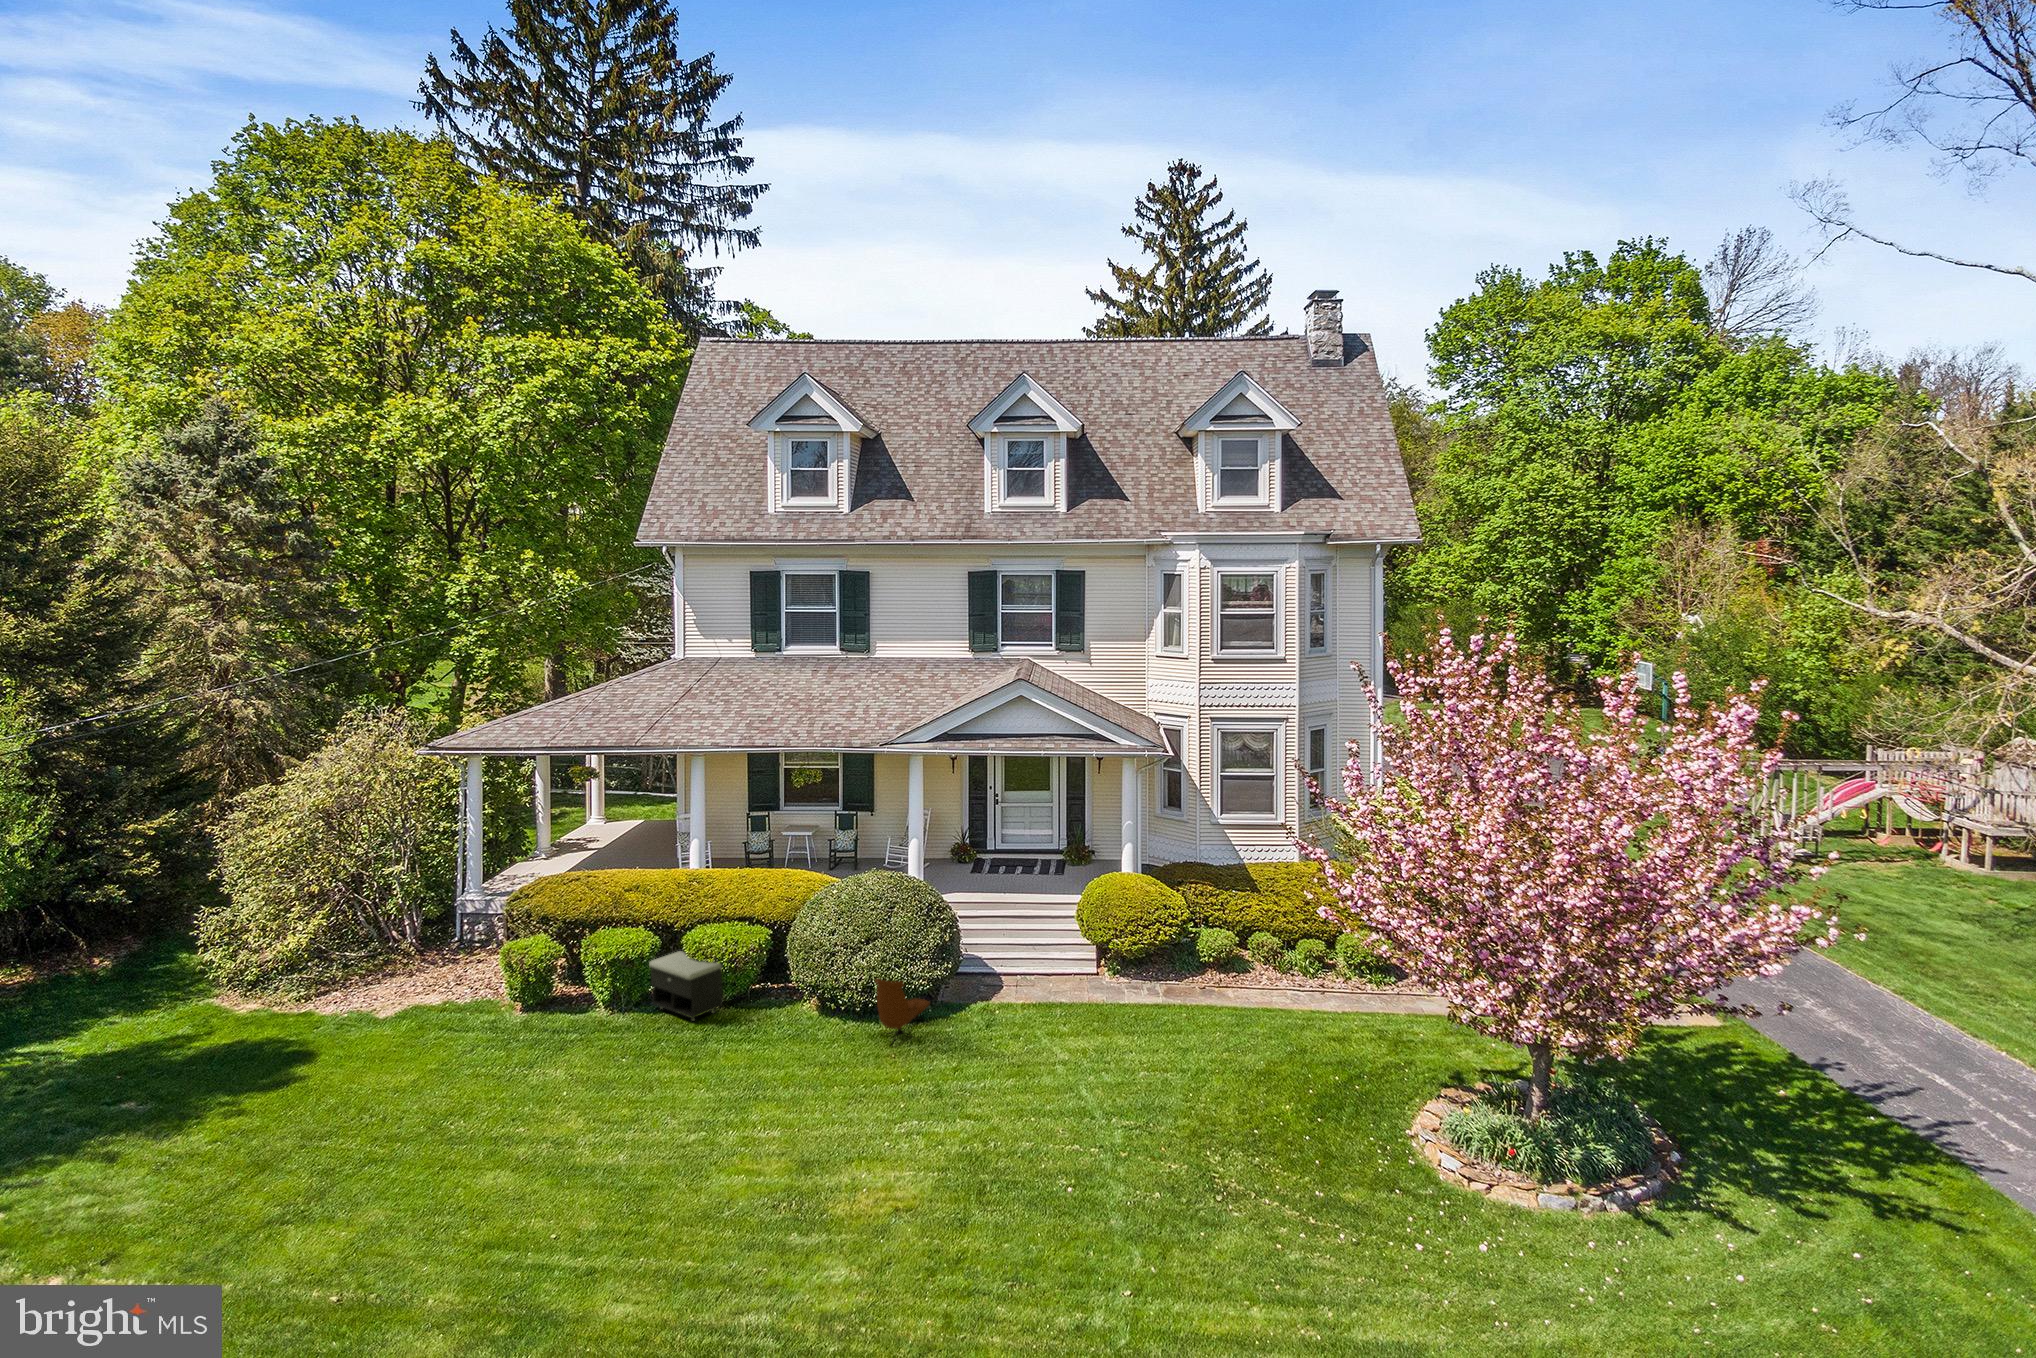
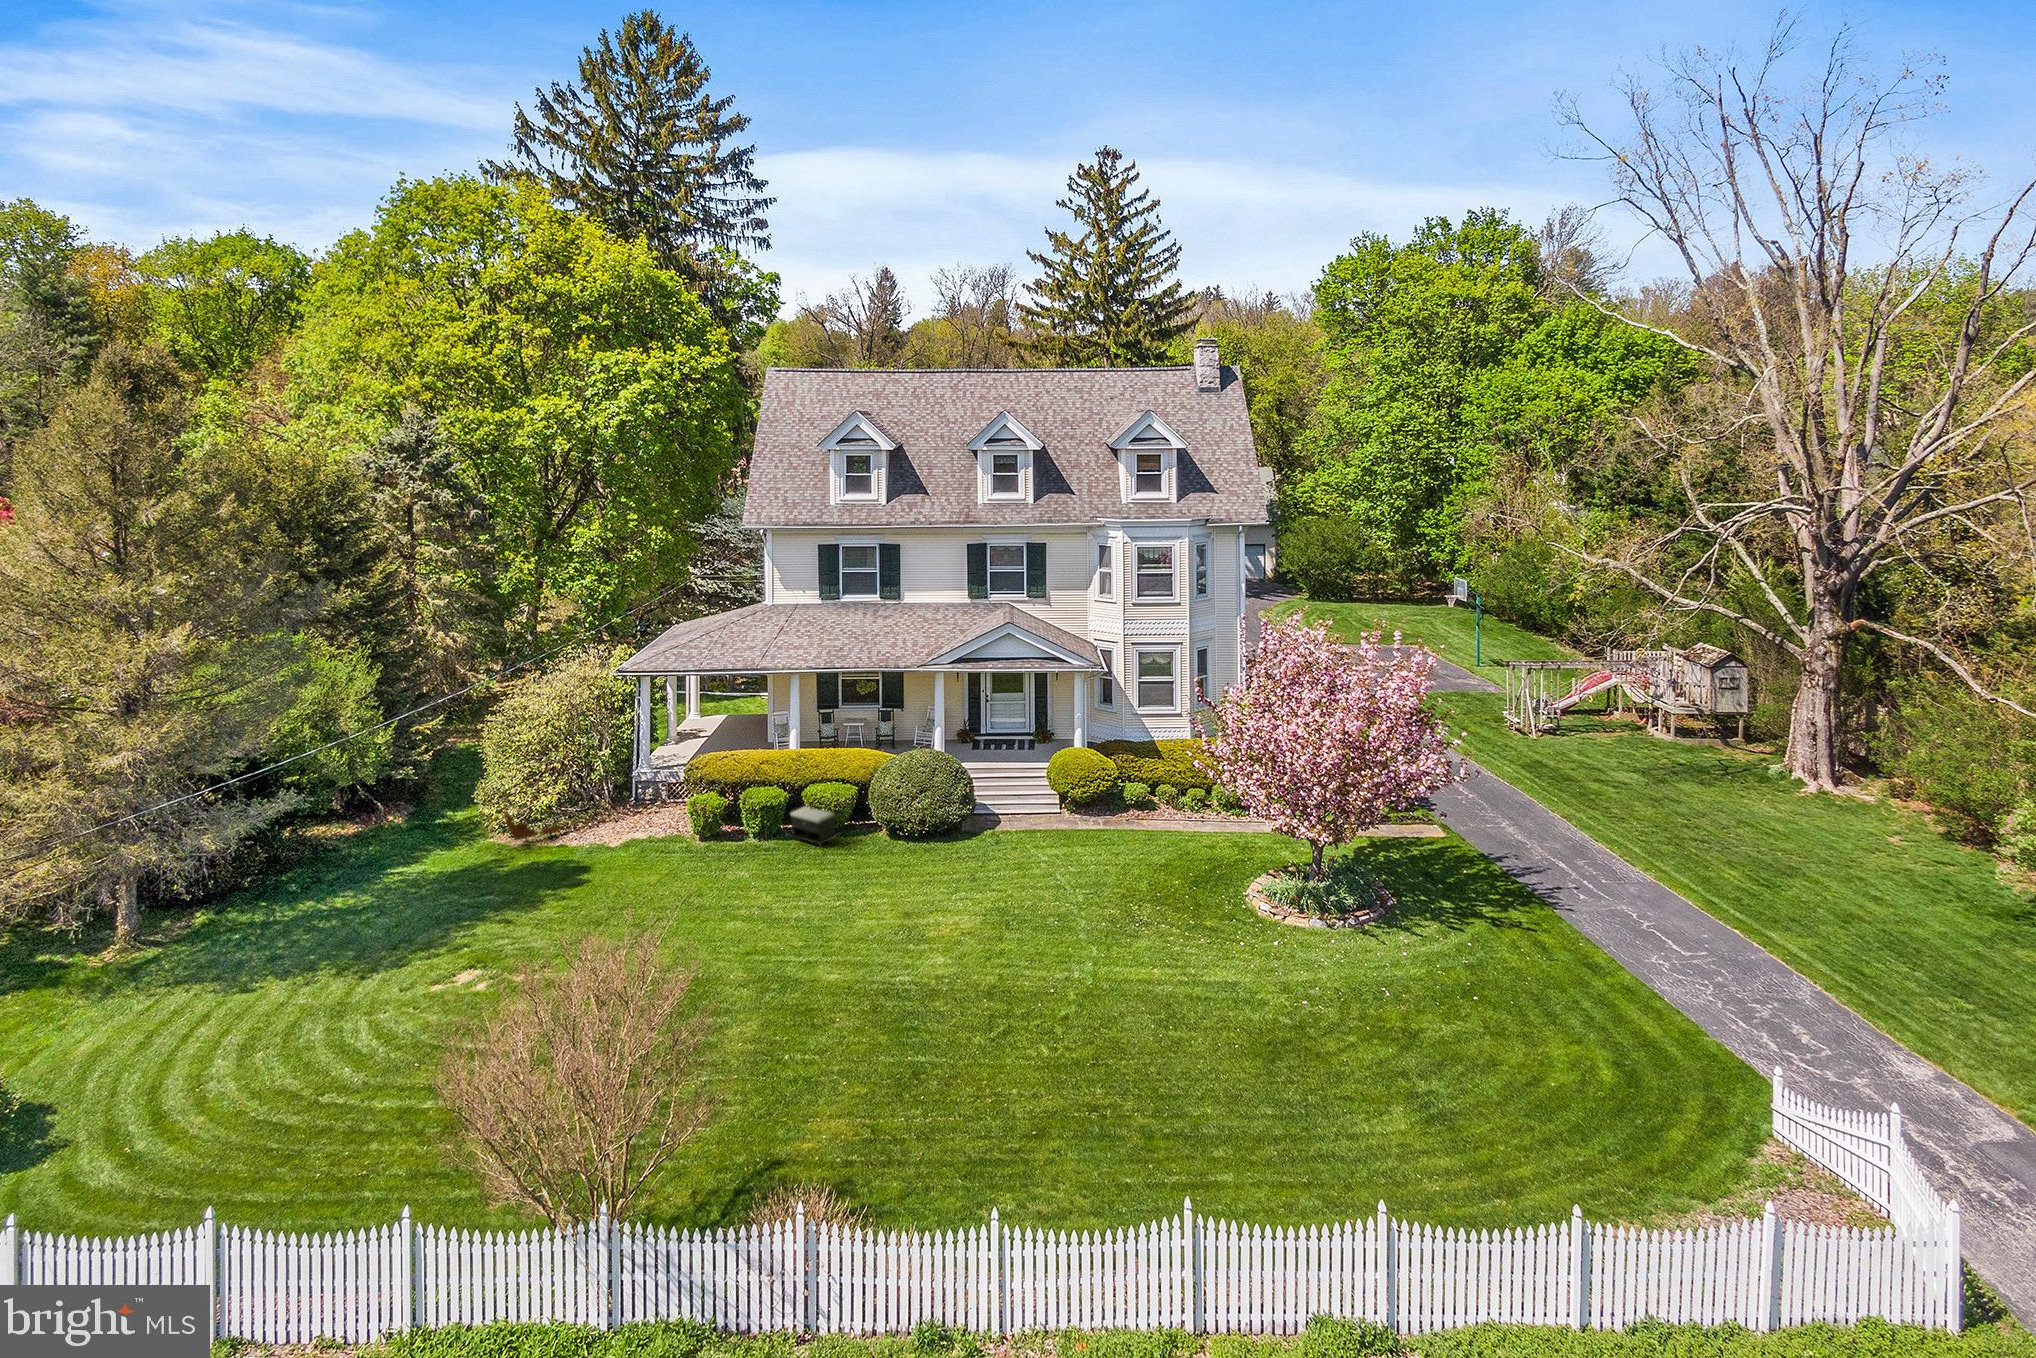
lounge chair: present [875,978,930,1041] -> present [504,811,560,845]

